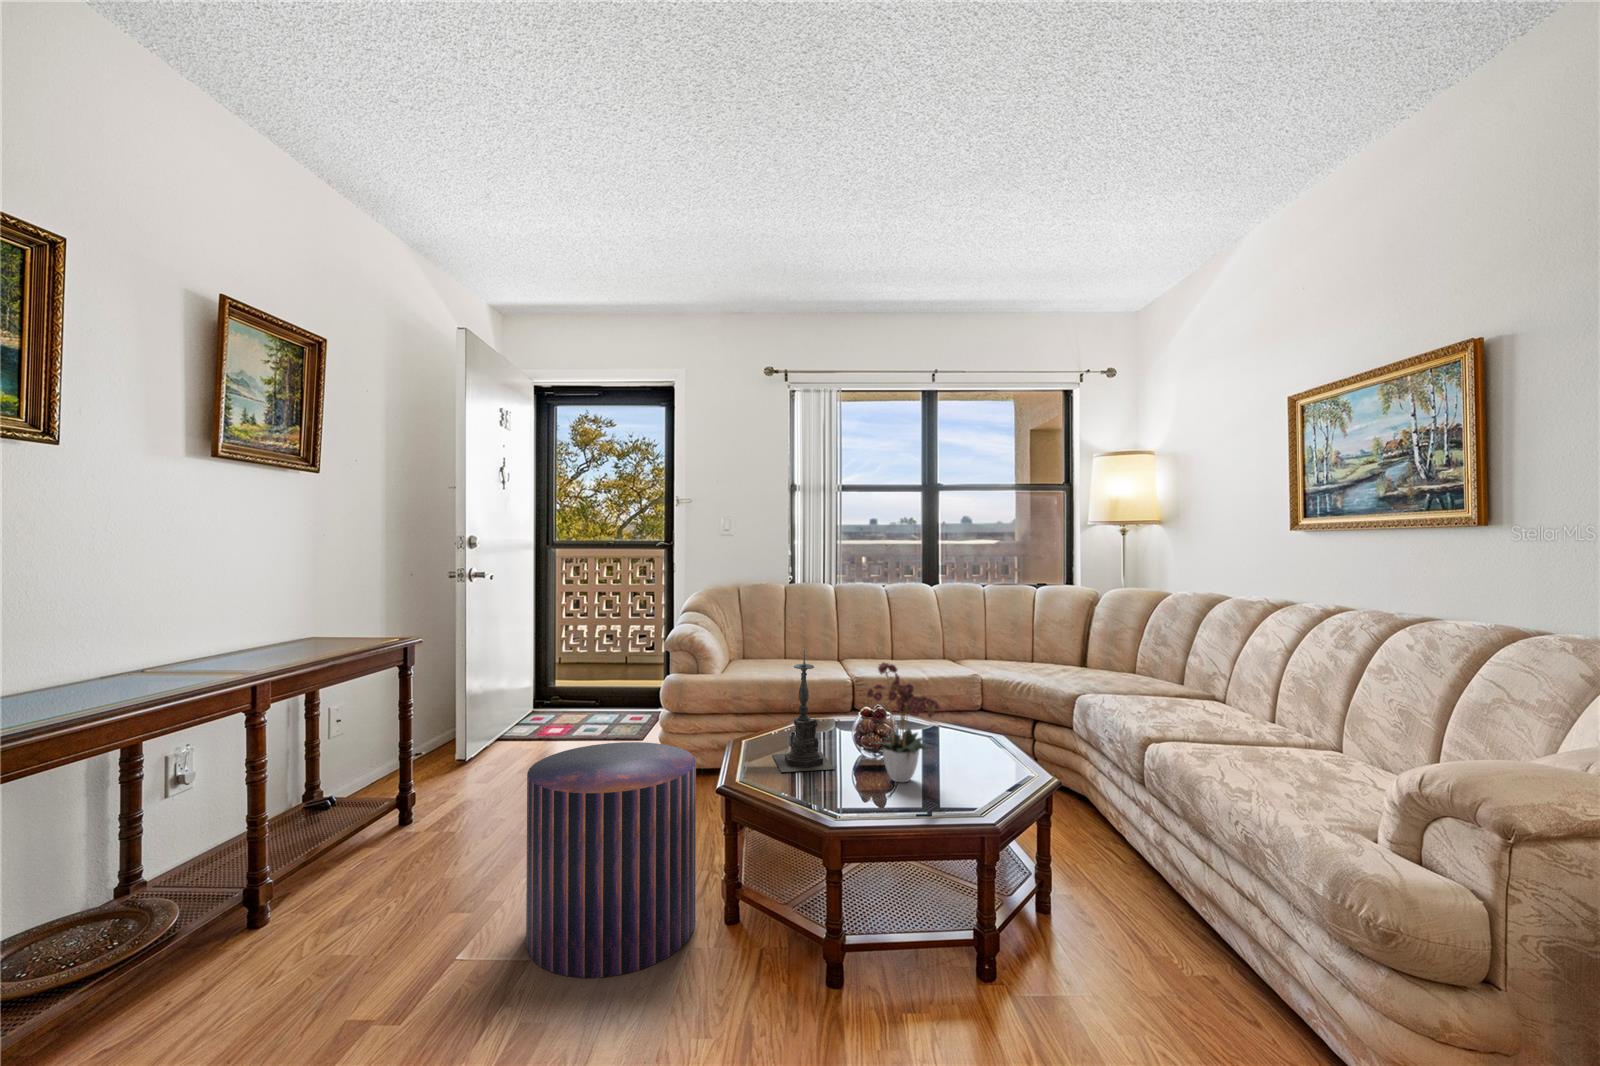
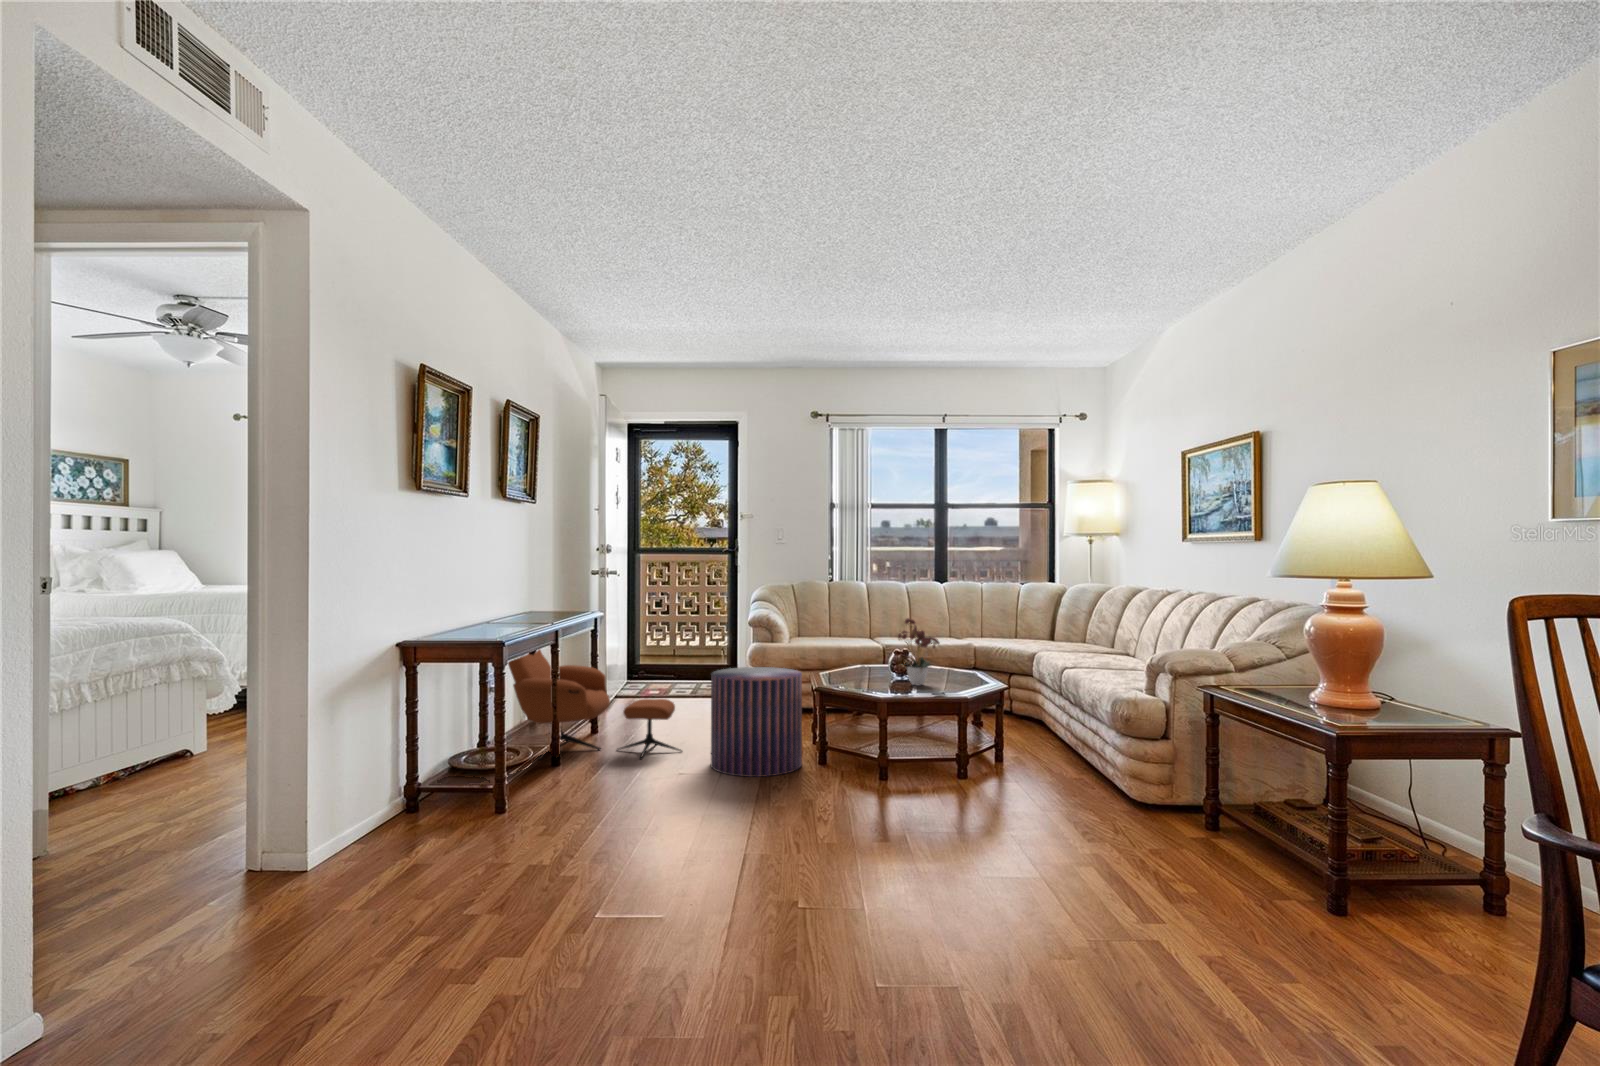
candle holder: present [773,649,834,772] -> none [840,613,879,682]
lounge chair: none [189,660,506,915] -> present [508,650,682,760]

